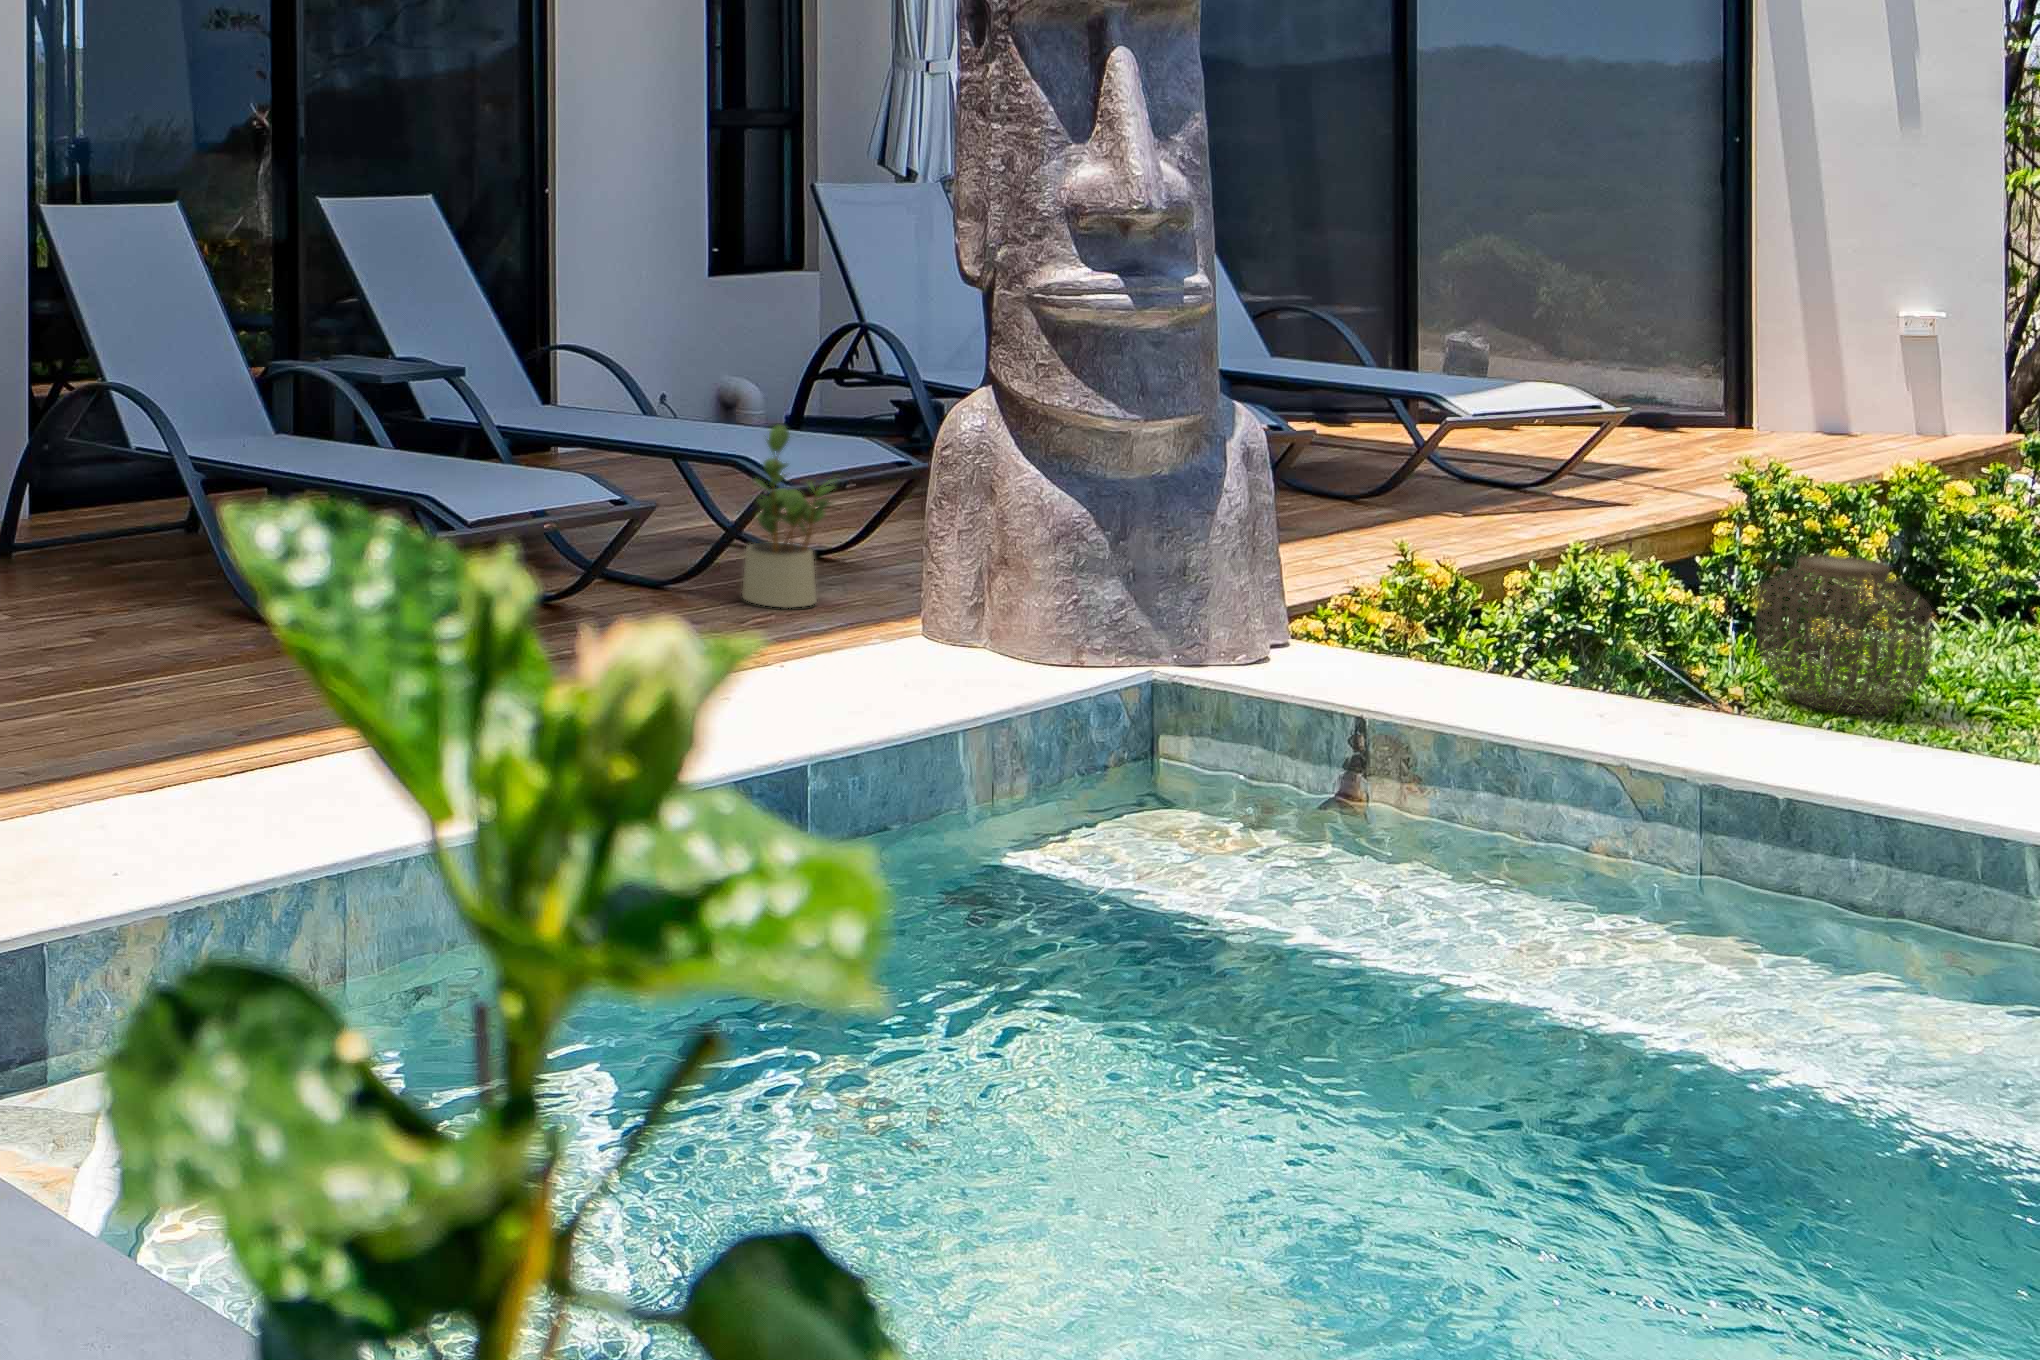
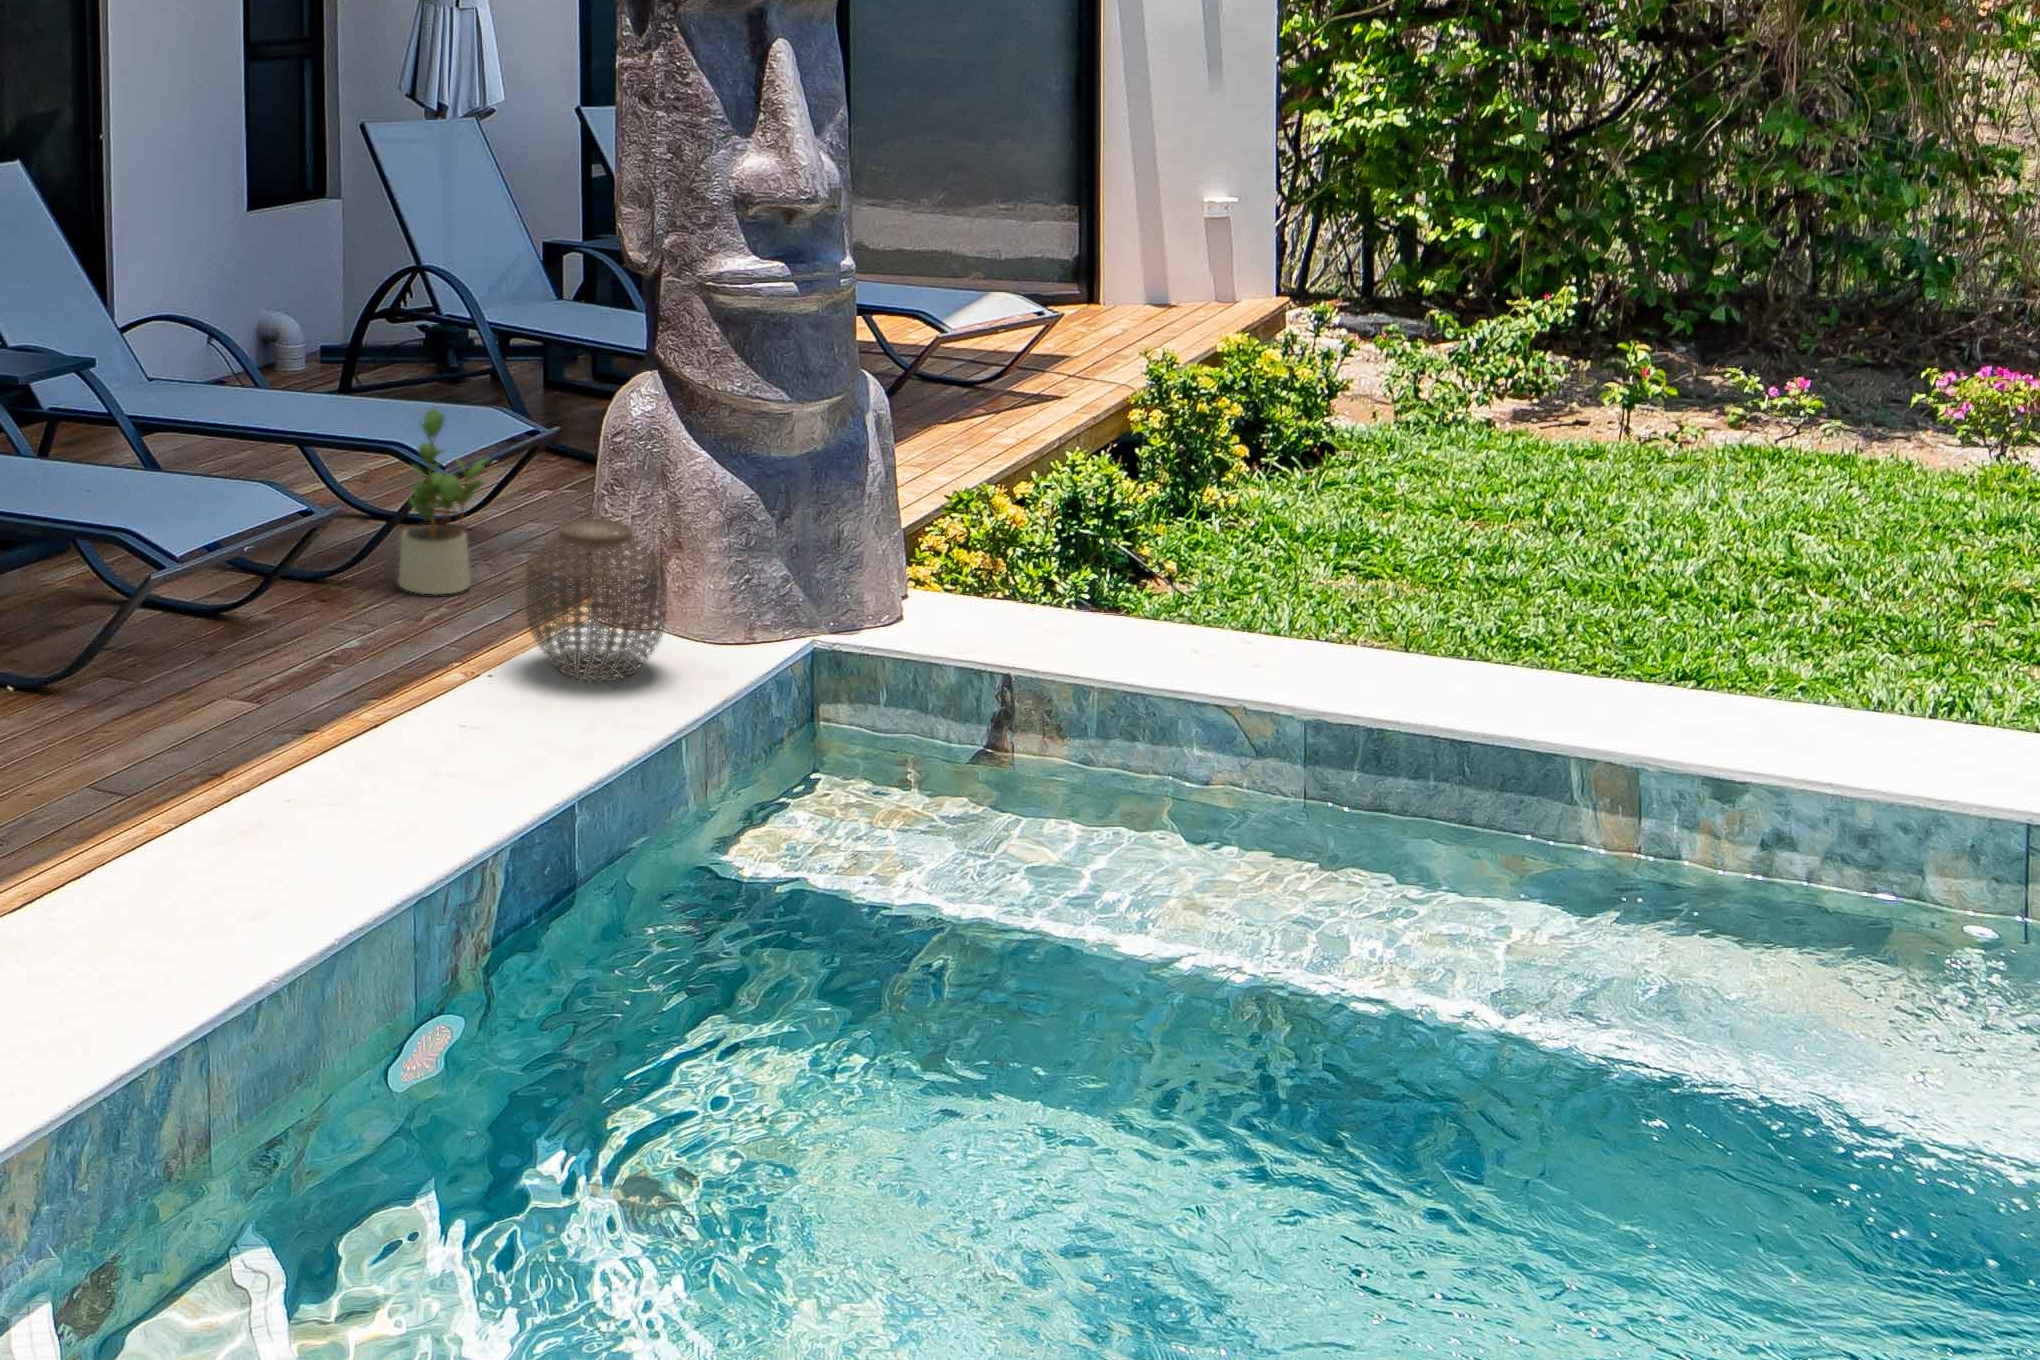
woven basket: present [1757,555,1932,714] -> present [526,519,667,680]

